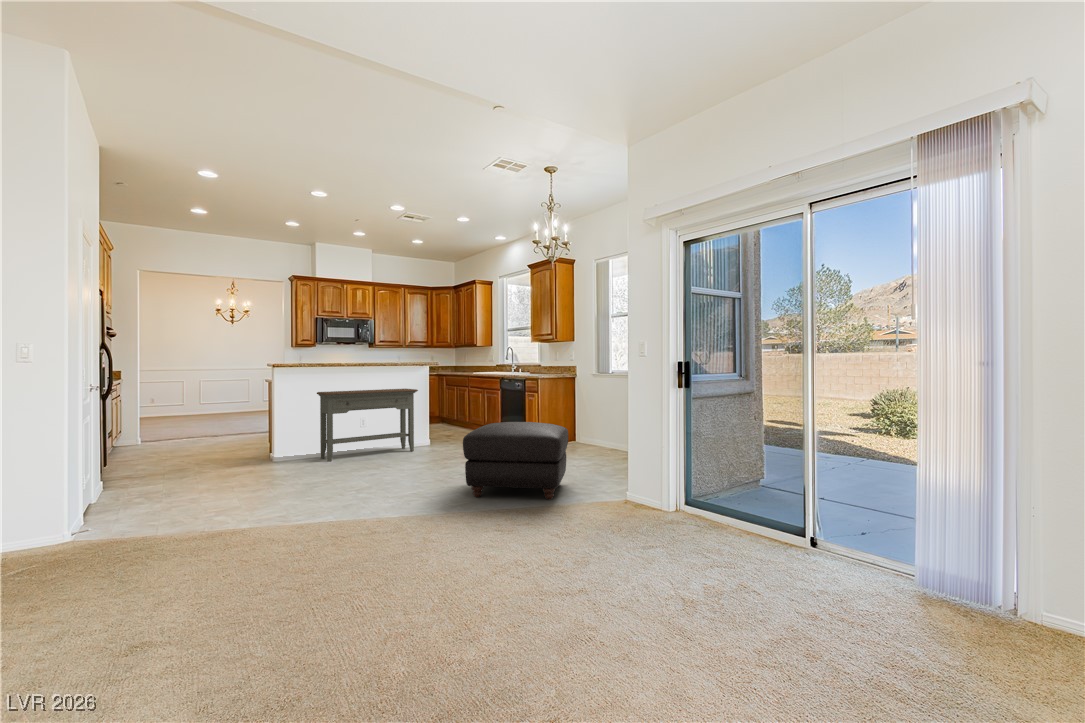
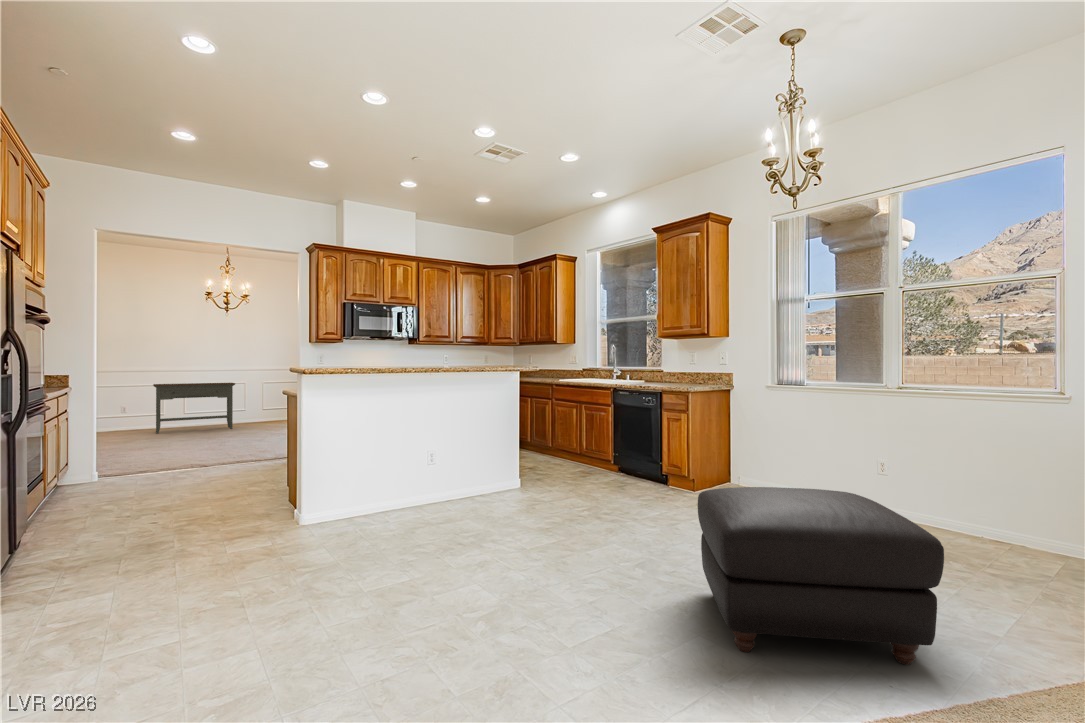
console table: present [317,389,418,462] -> present [153,383,235,434]

